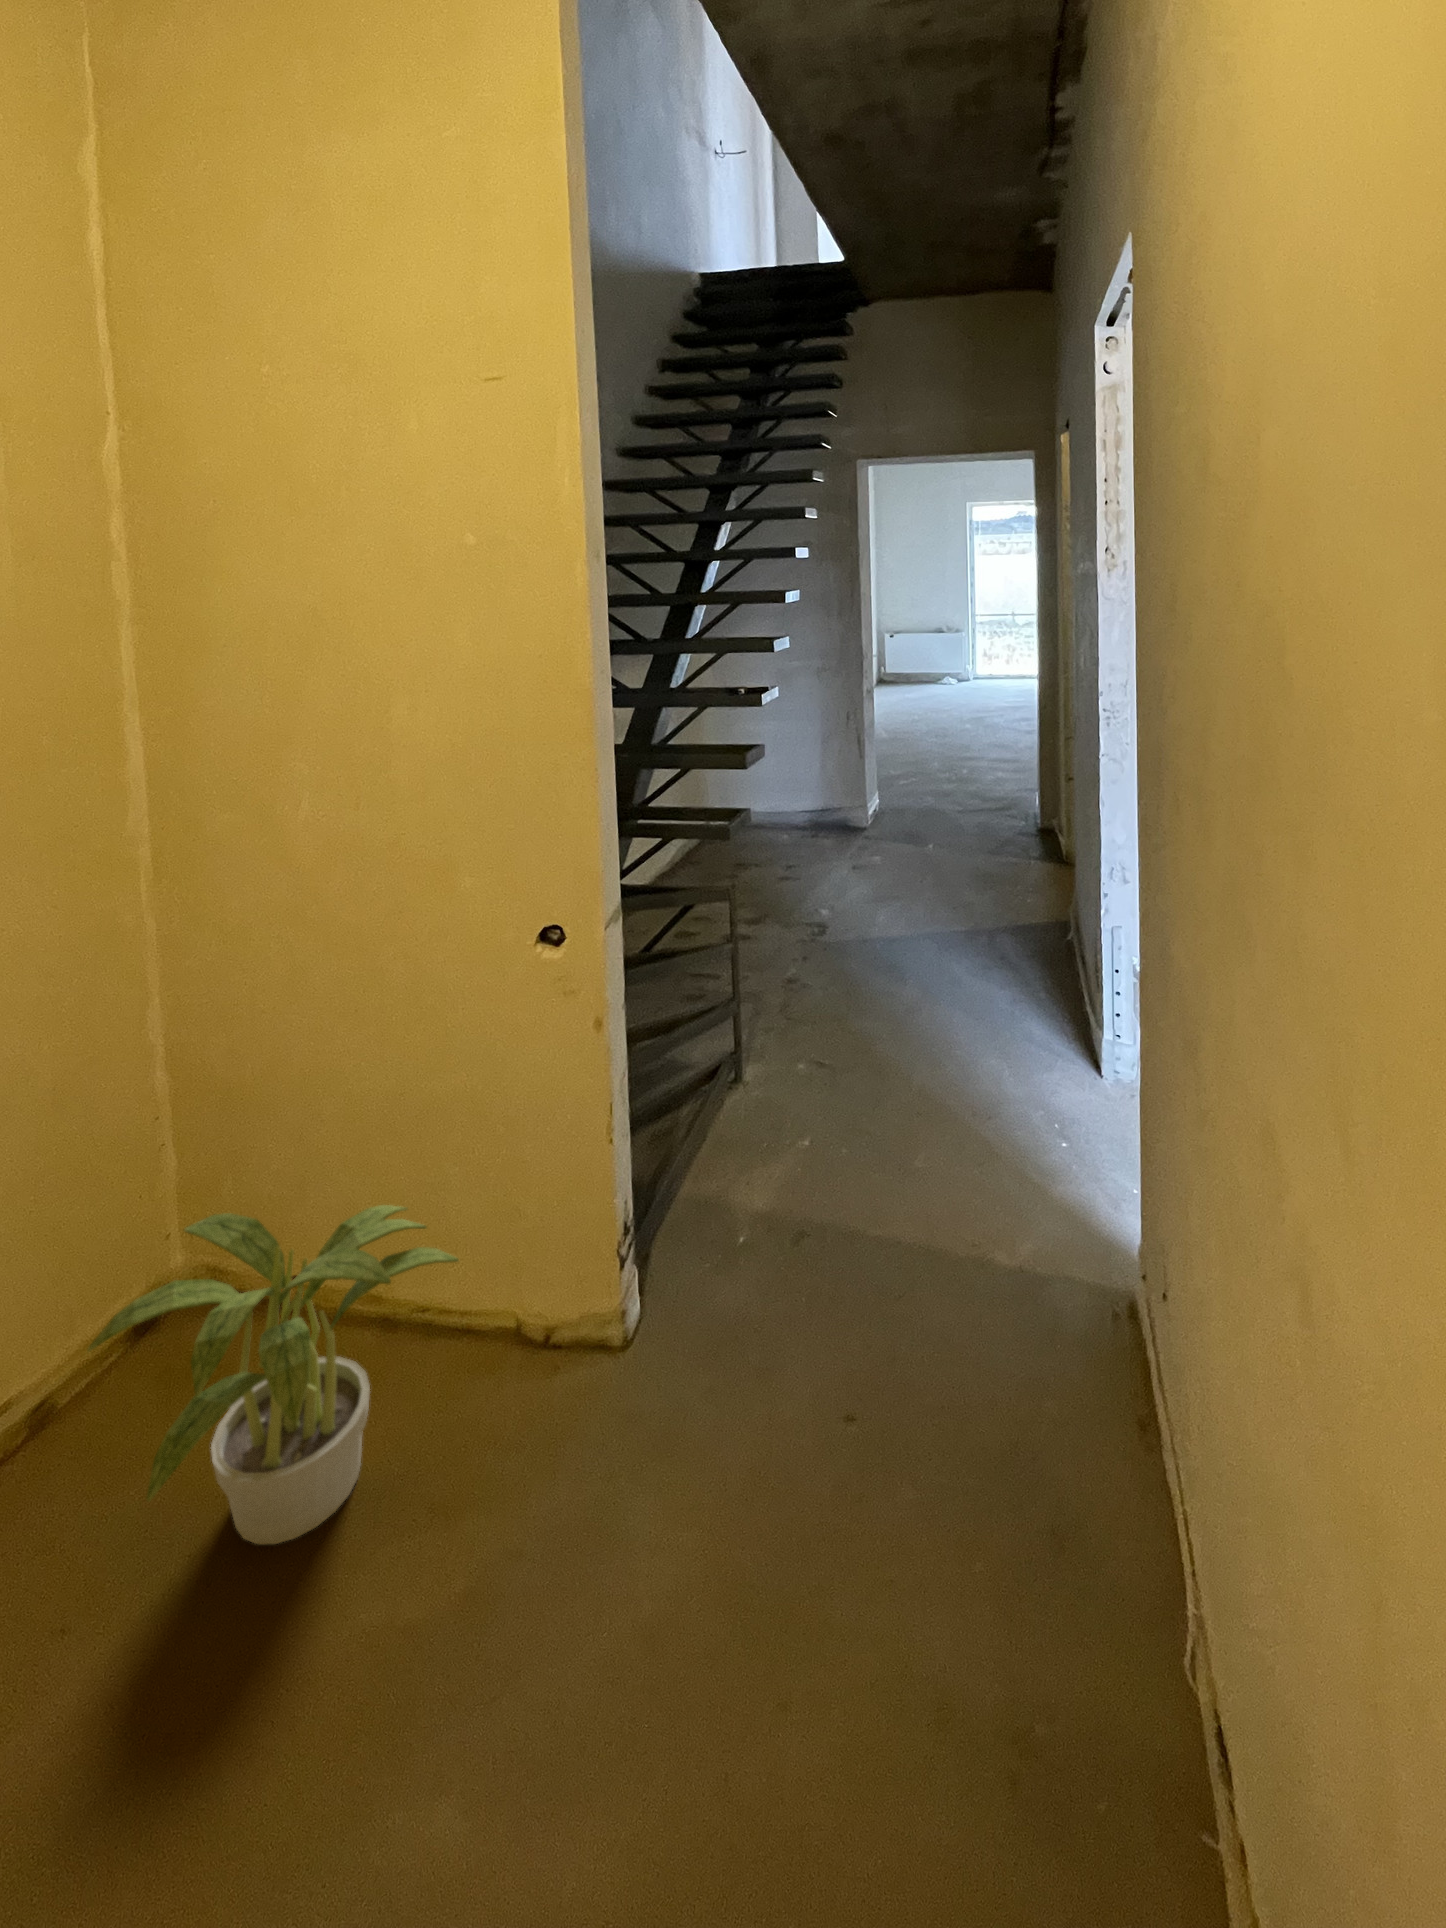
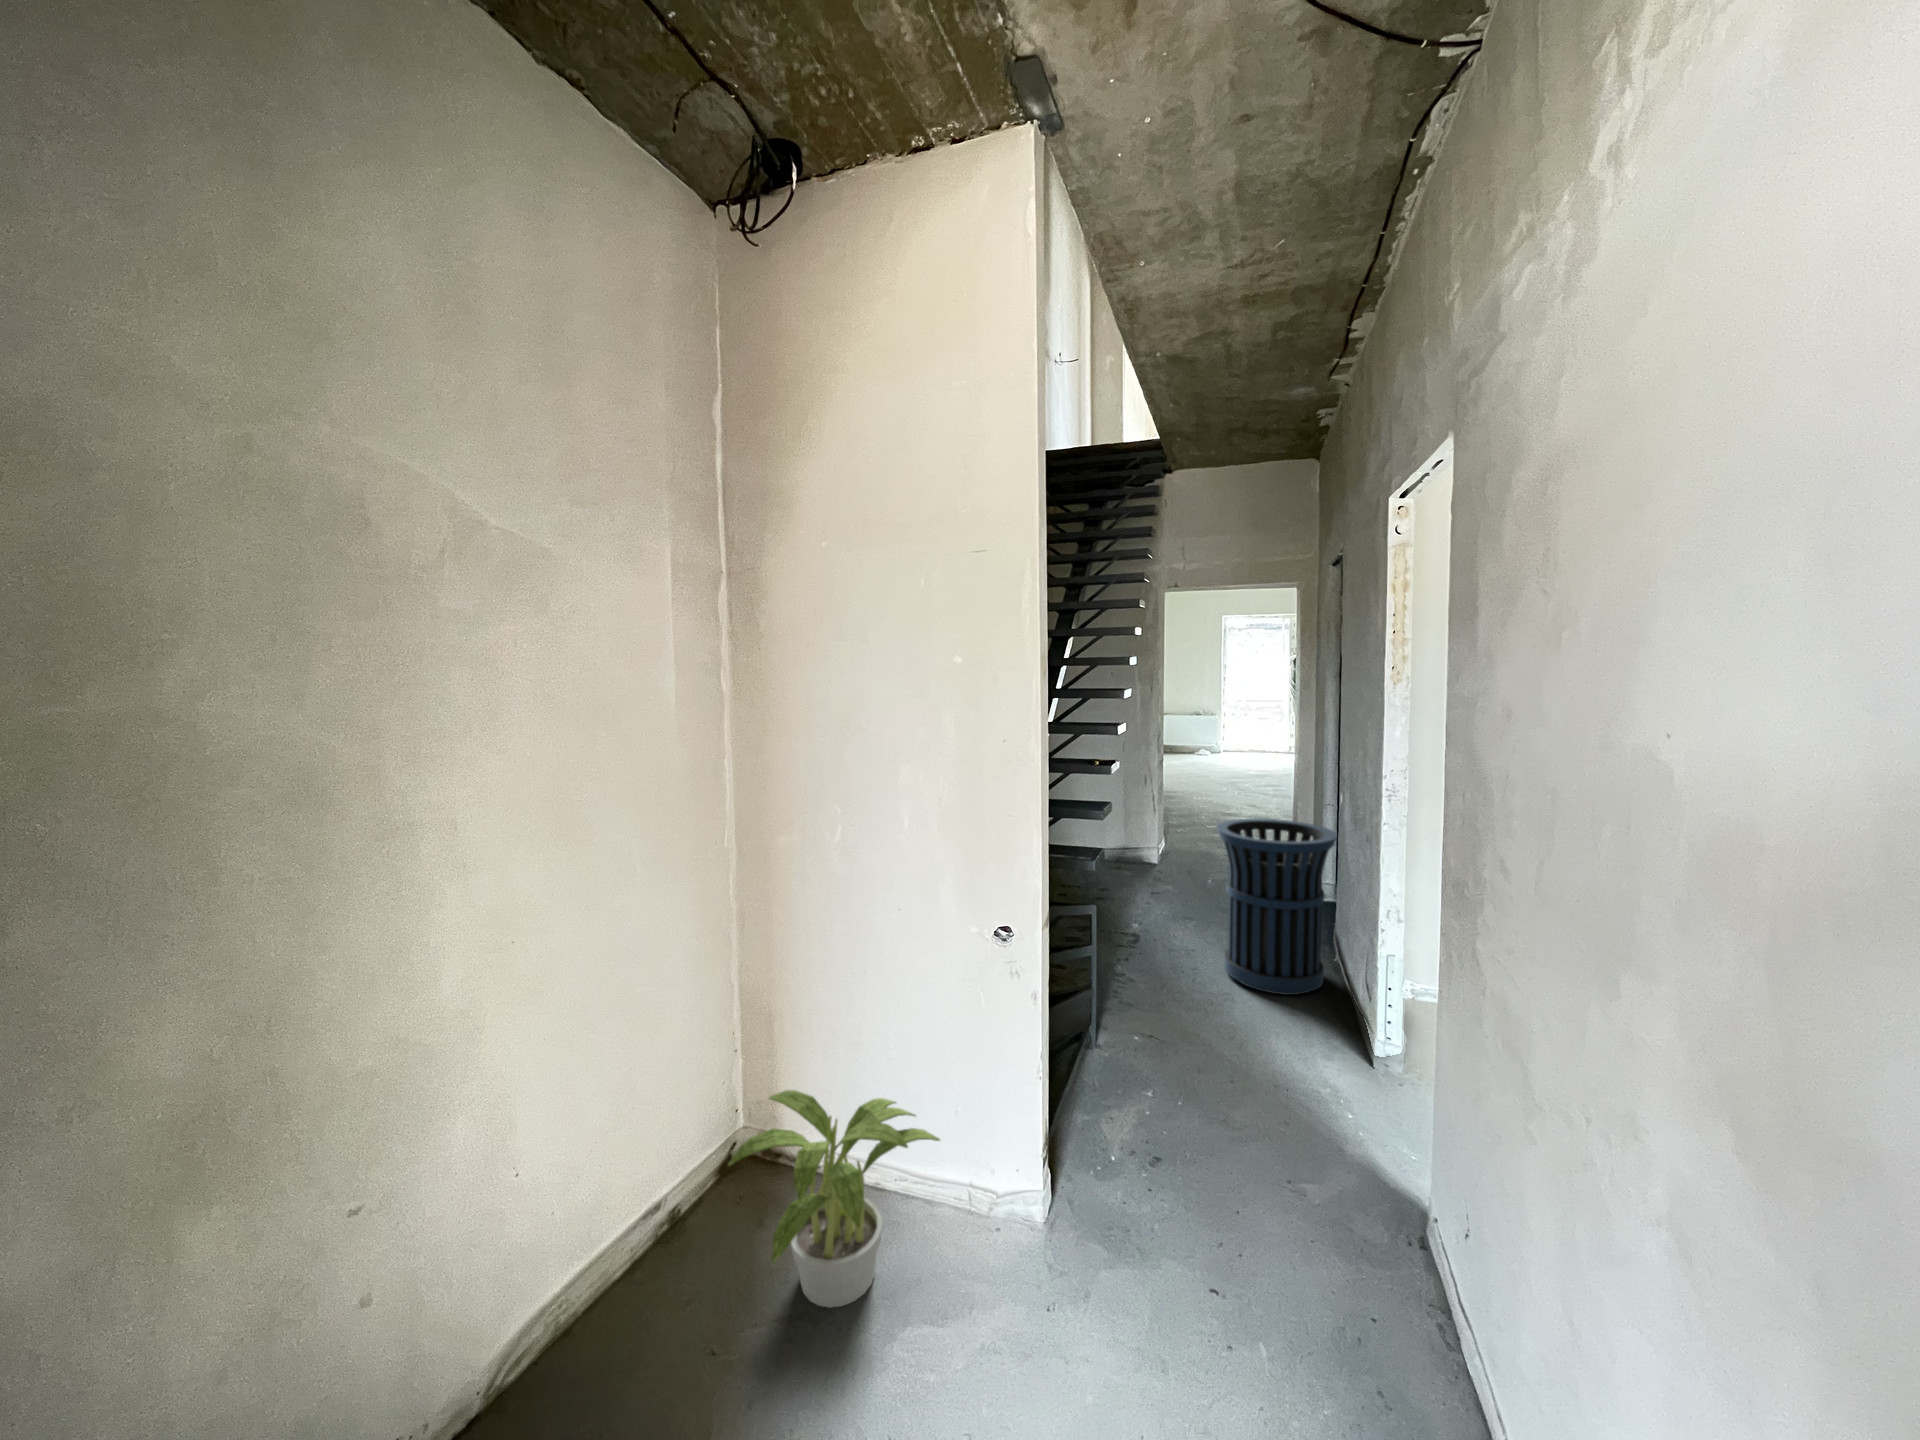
trash can: none [919,758,1067,987] -> present [1217,819,1337,995]

